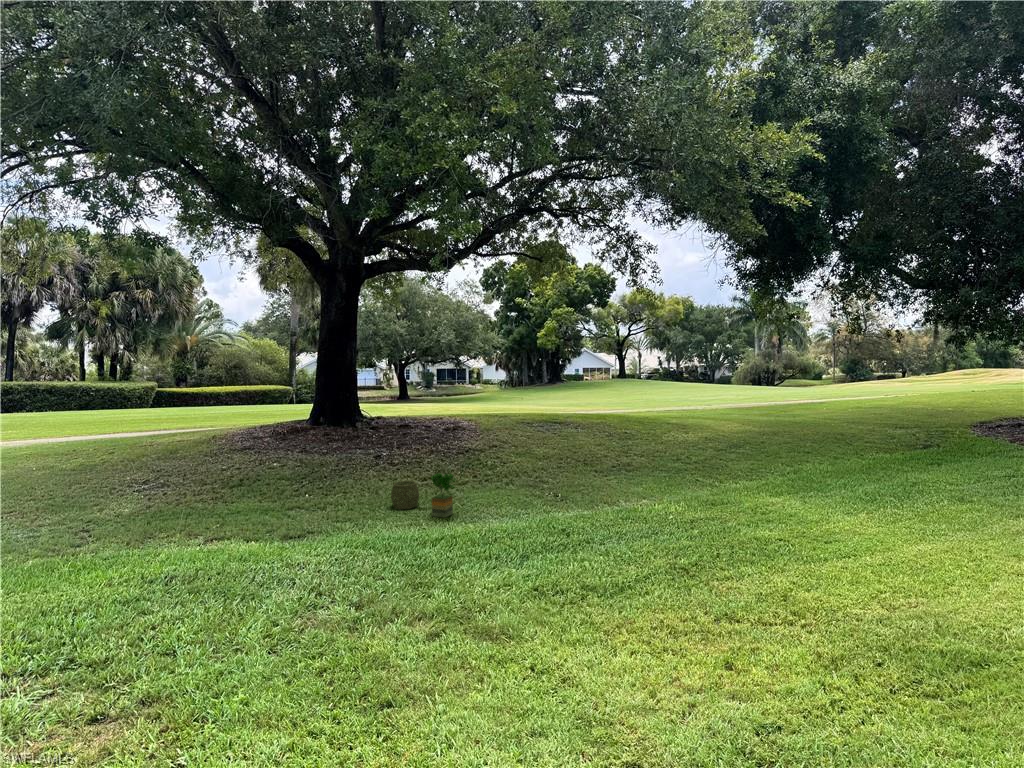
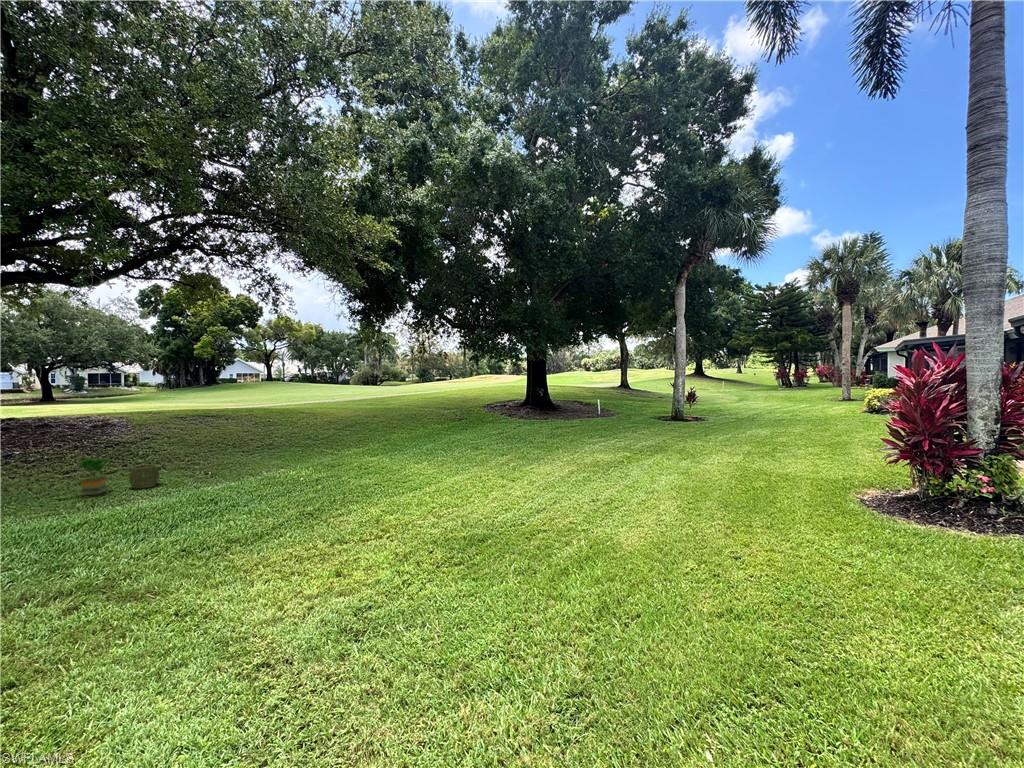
woven basket: present [391,481,419,509] -> present [129,464,159,488]

